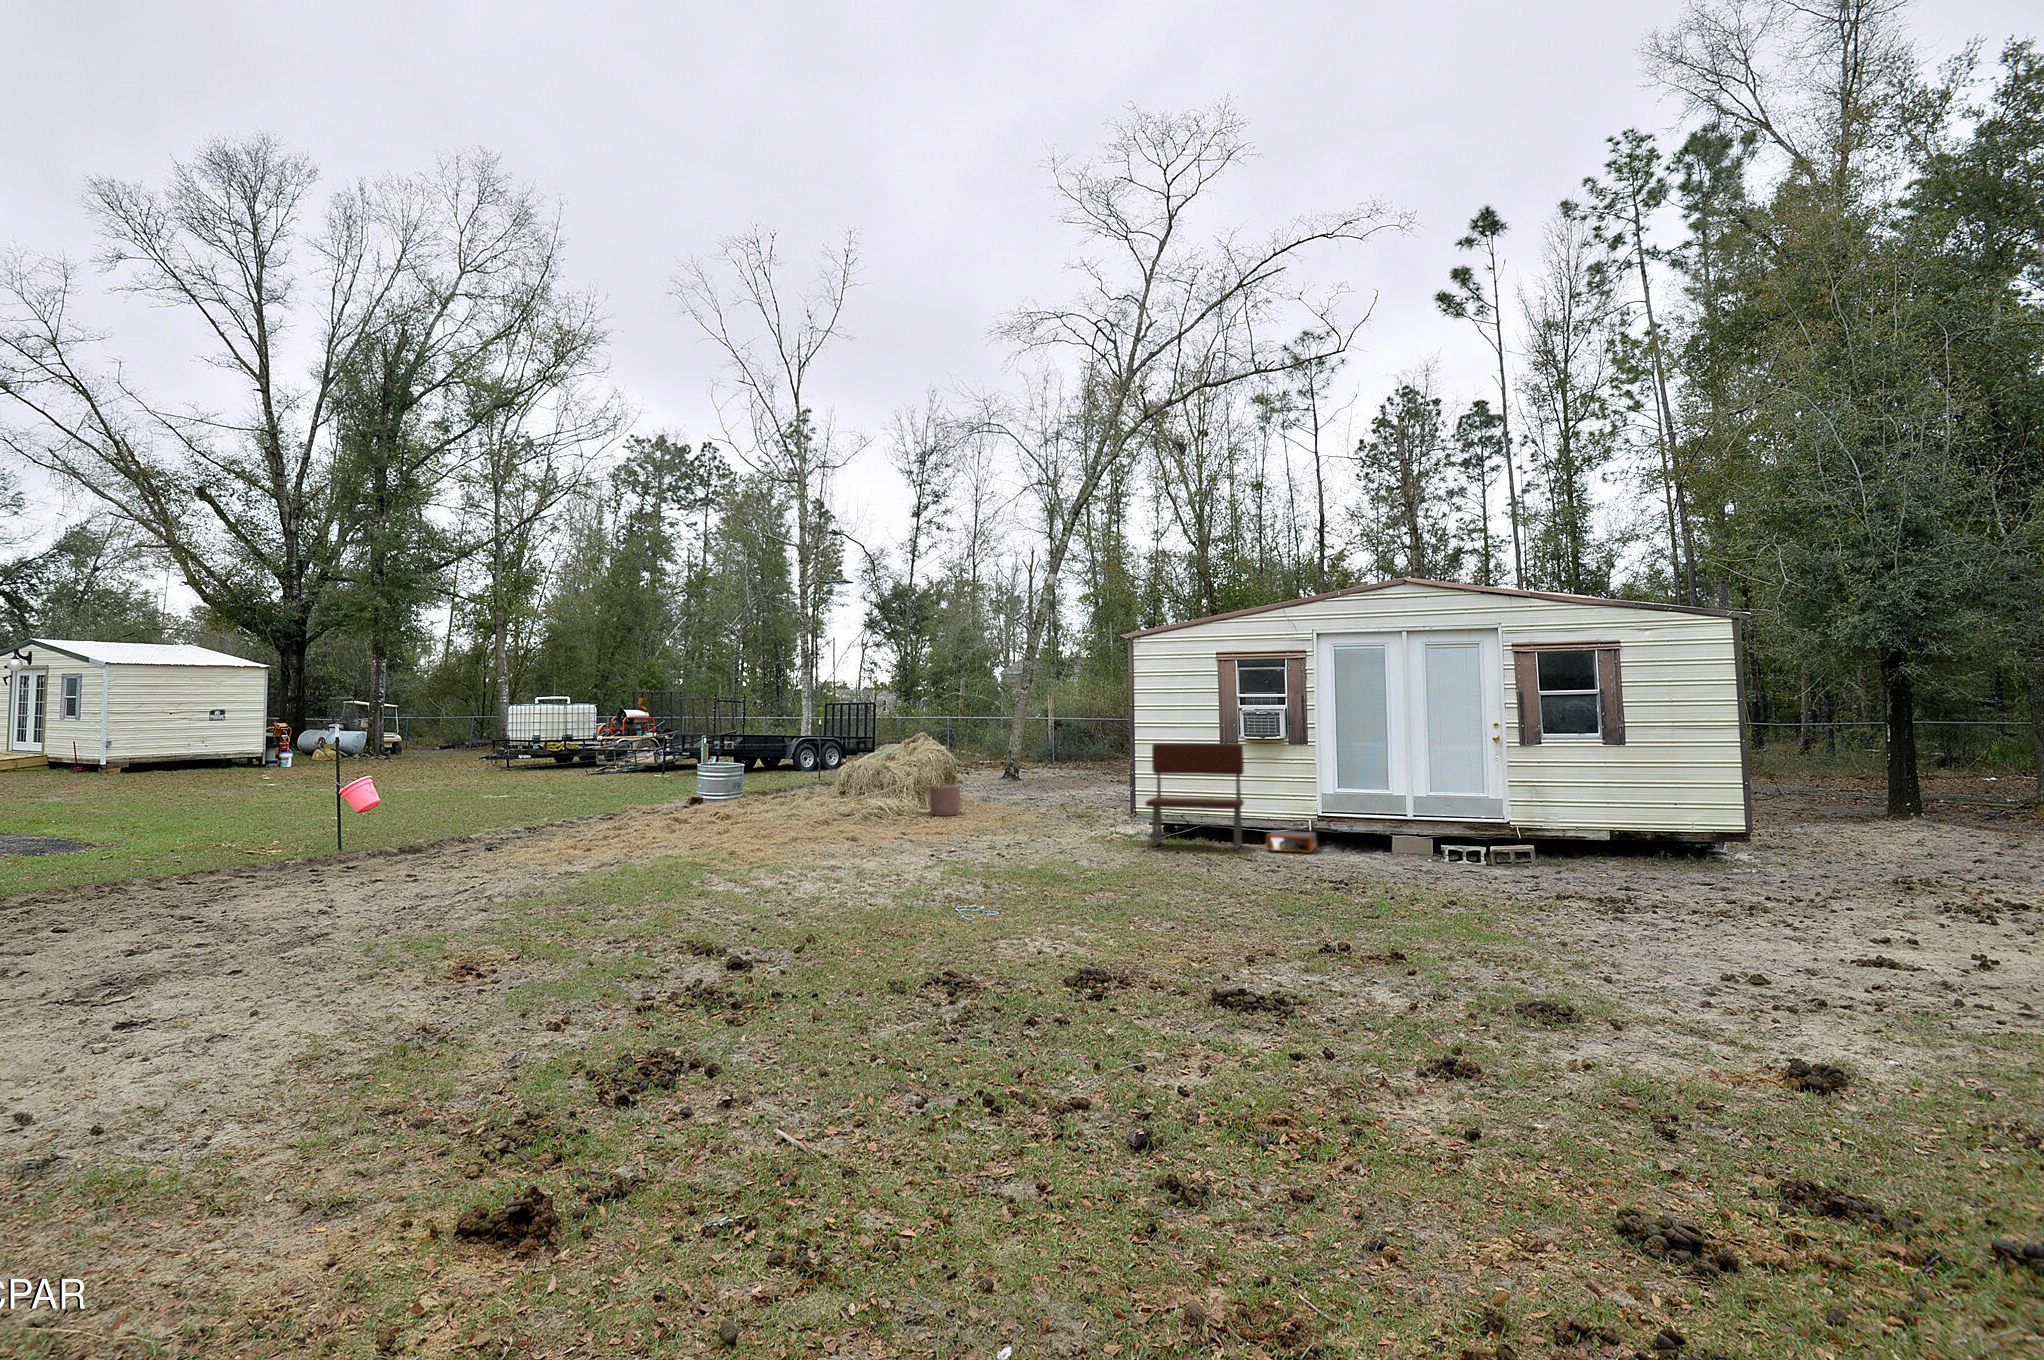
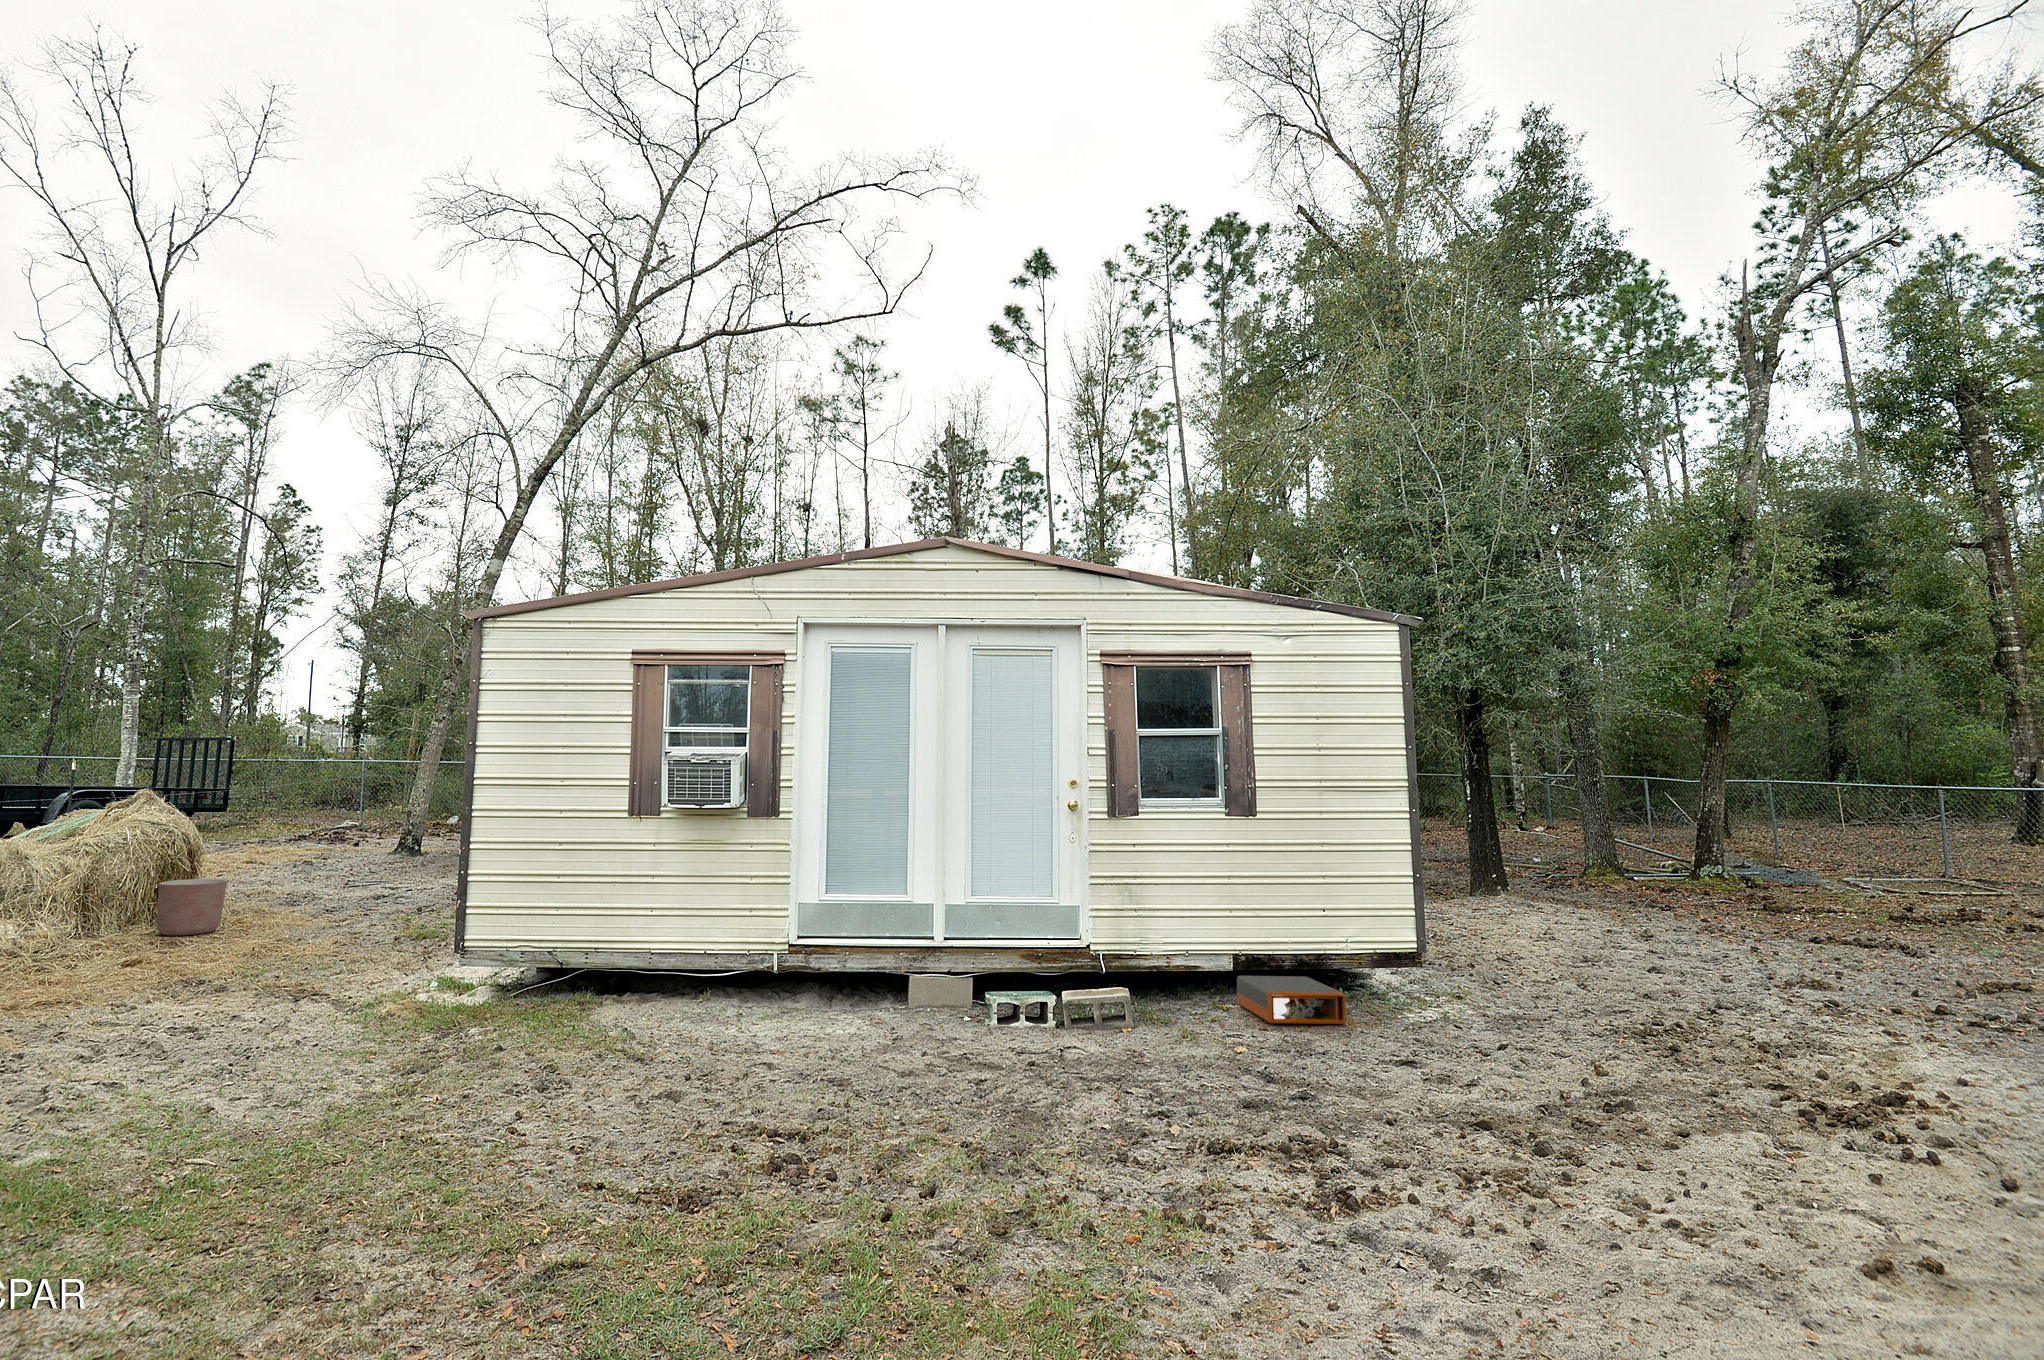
bench: present [1145,743,1244,849] -> none [457,812,667,1017]
storage box: present [1266,831,1317,853] -> present [1237,976,1346,1024]

